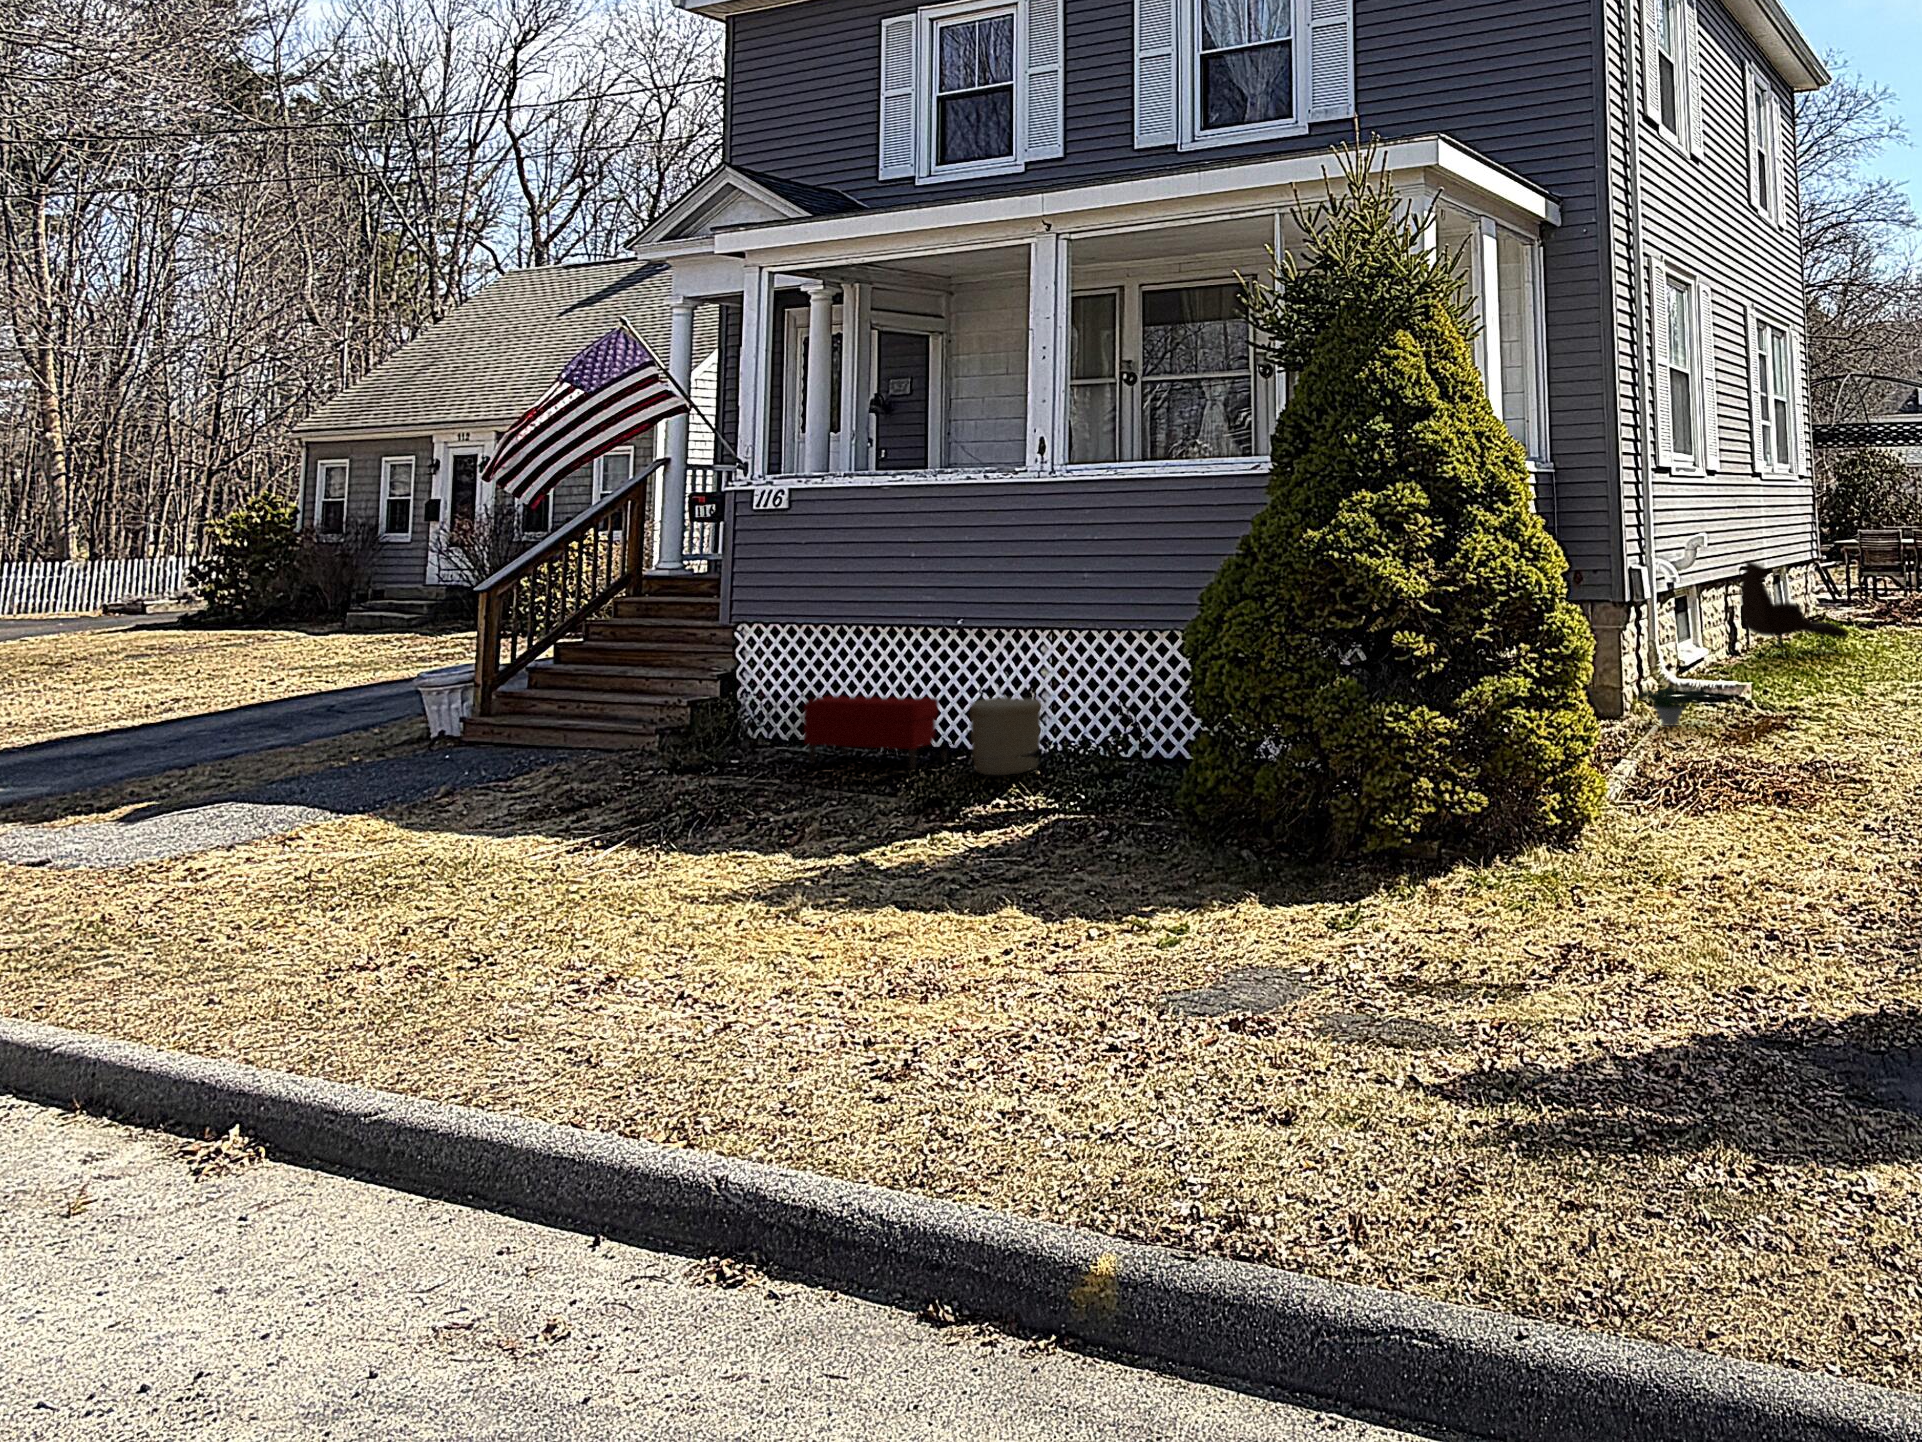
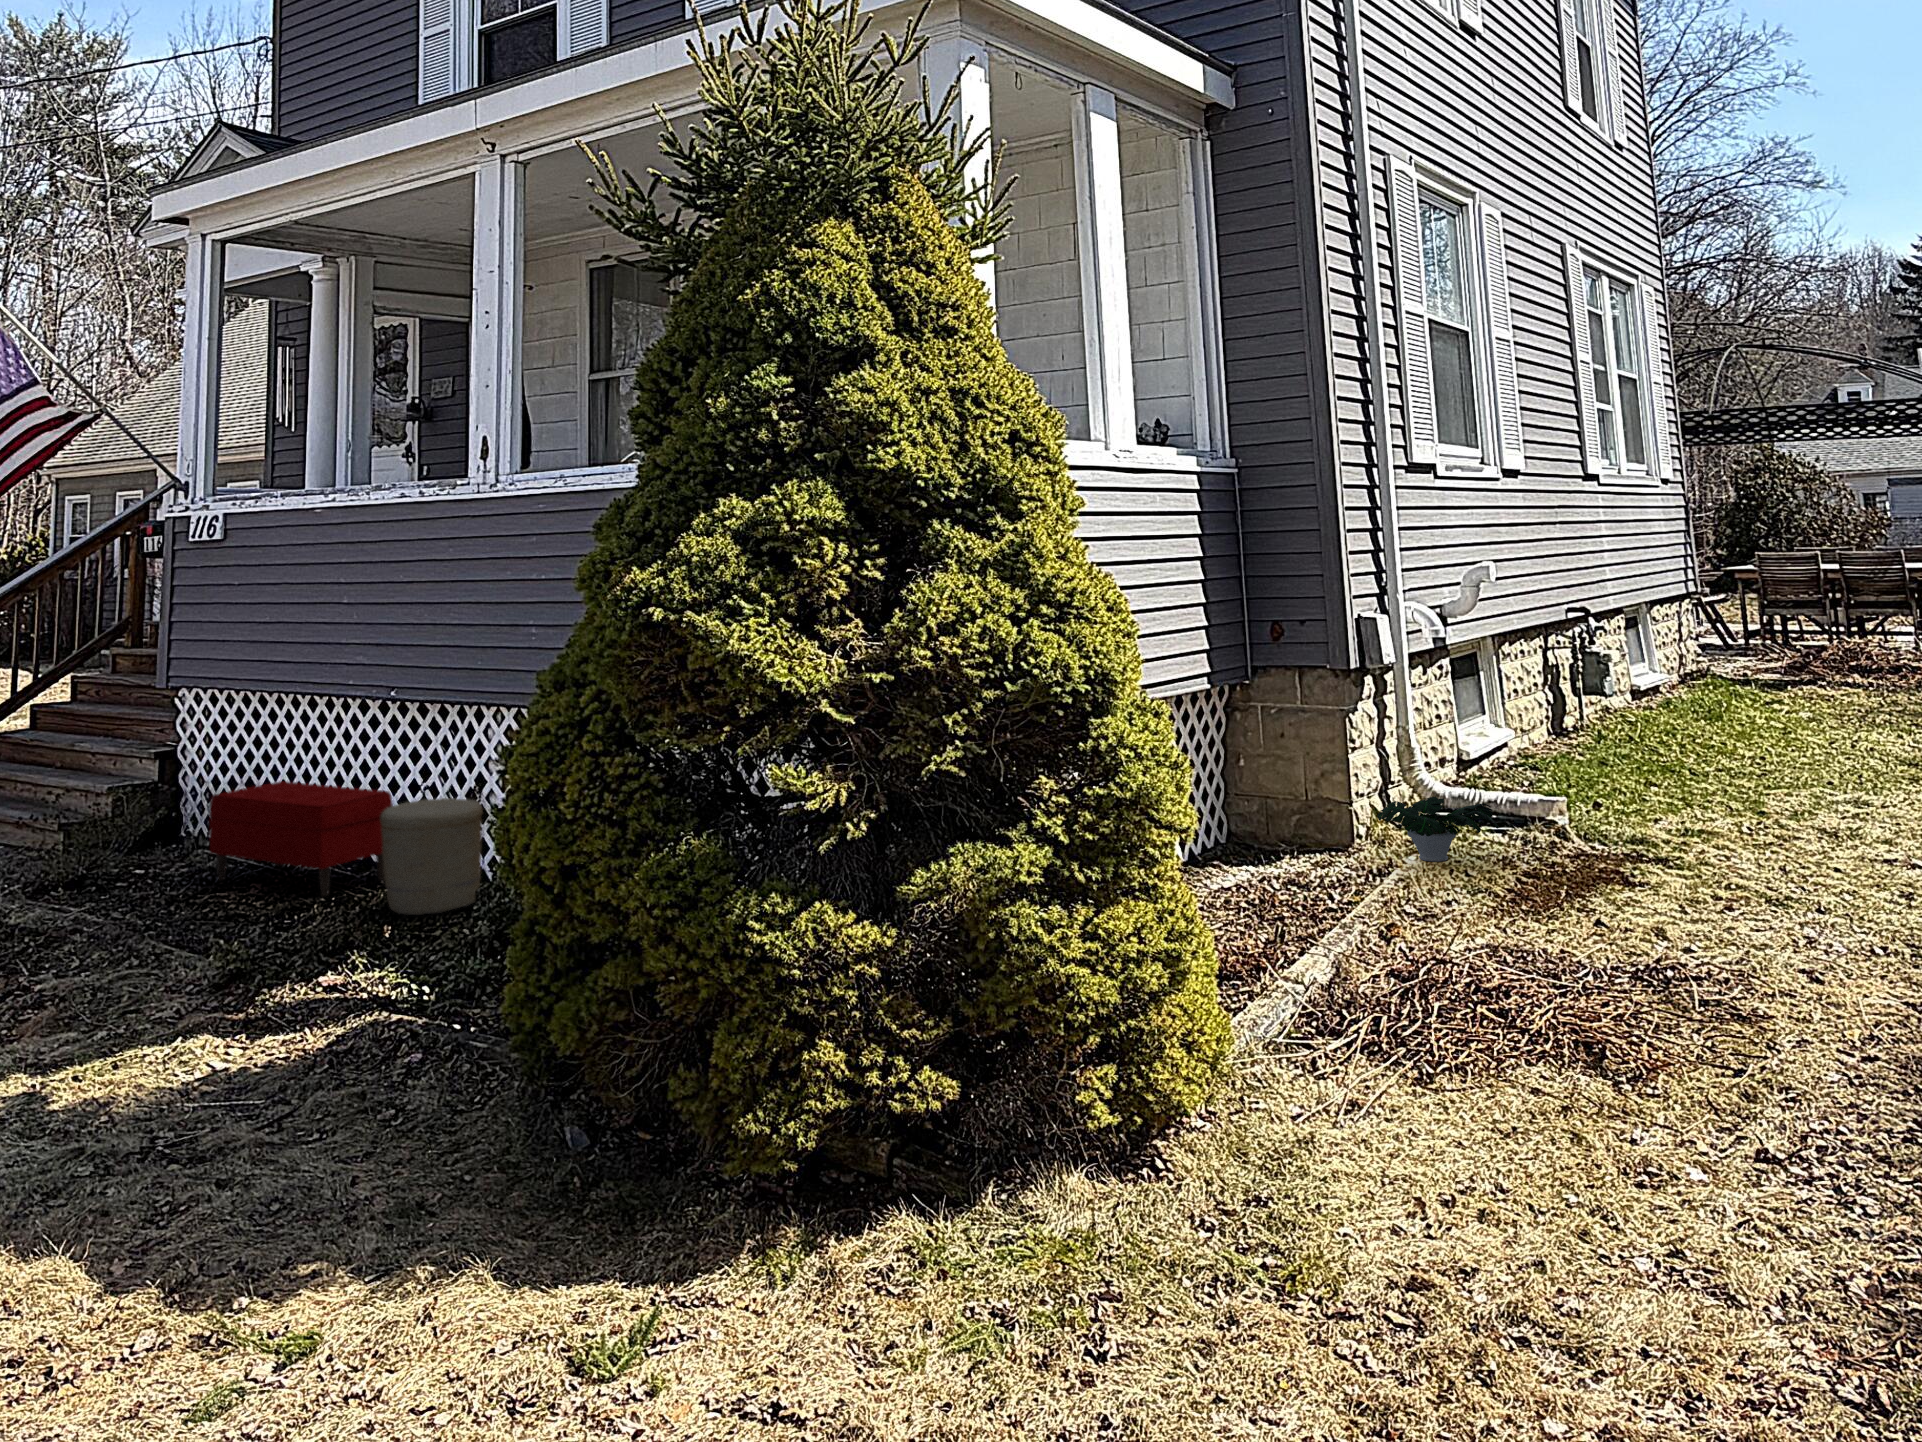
lounge chair: present [1740,561,1848,657] -> none [1559,597,1741,737]

